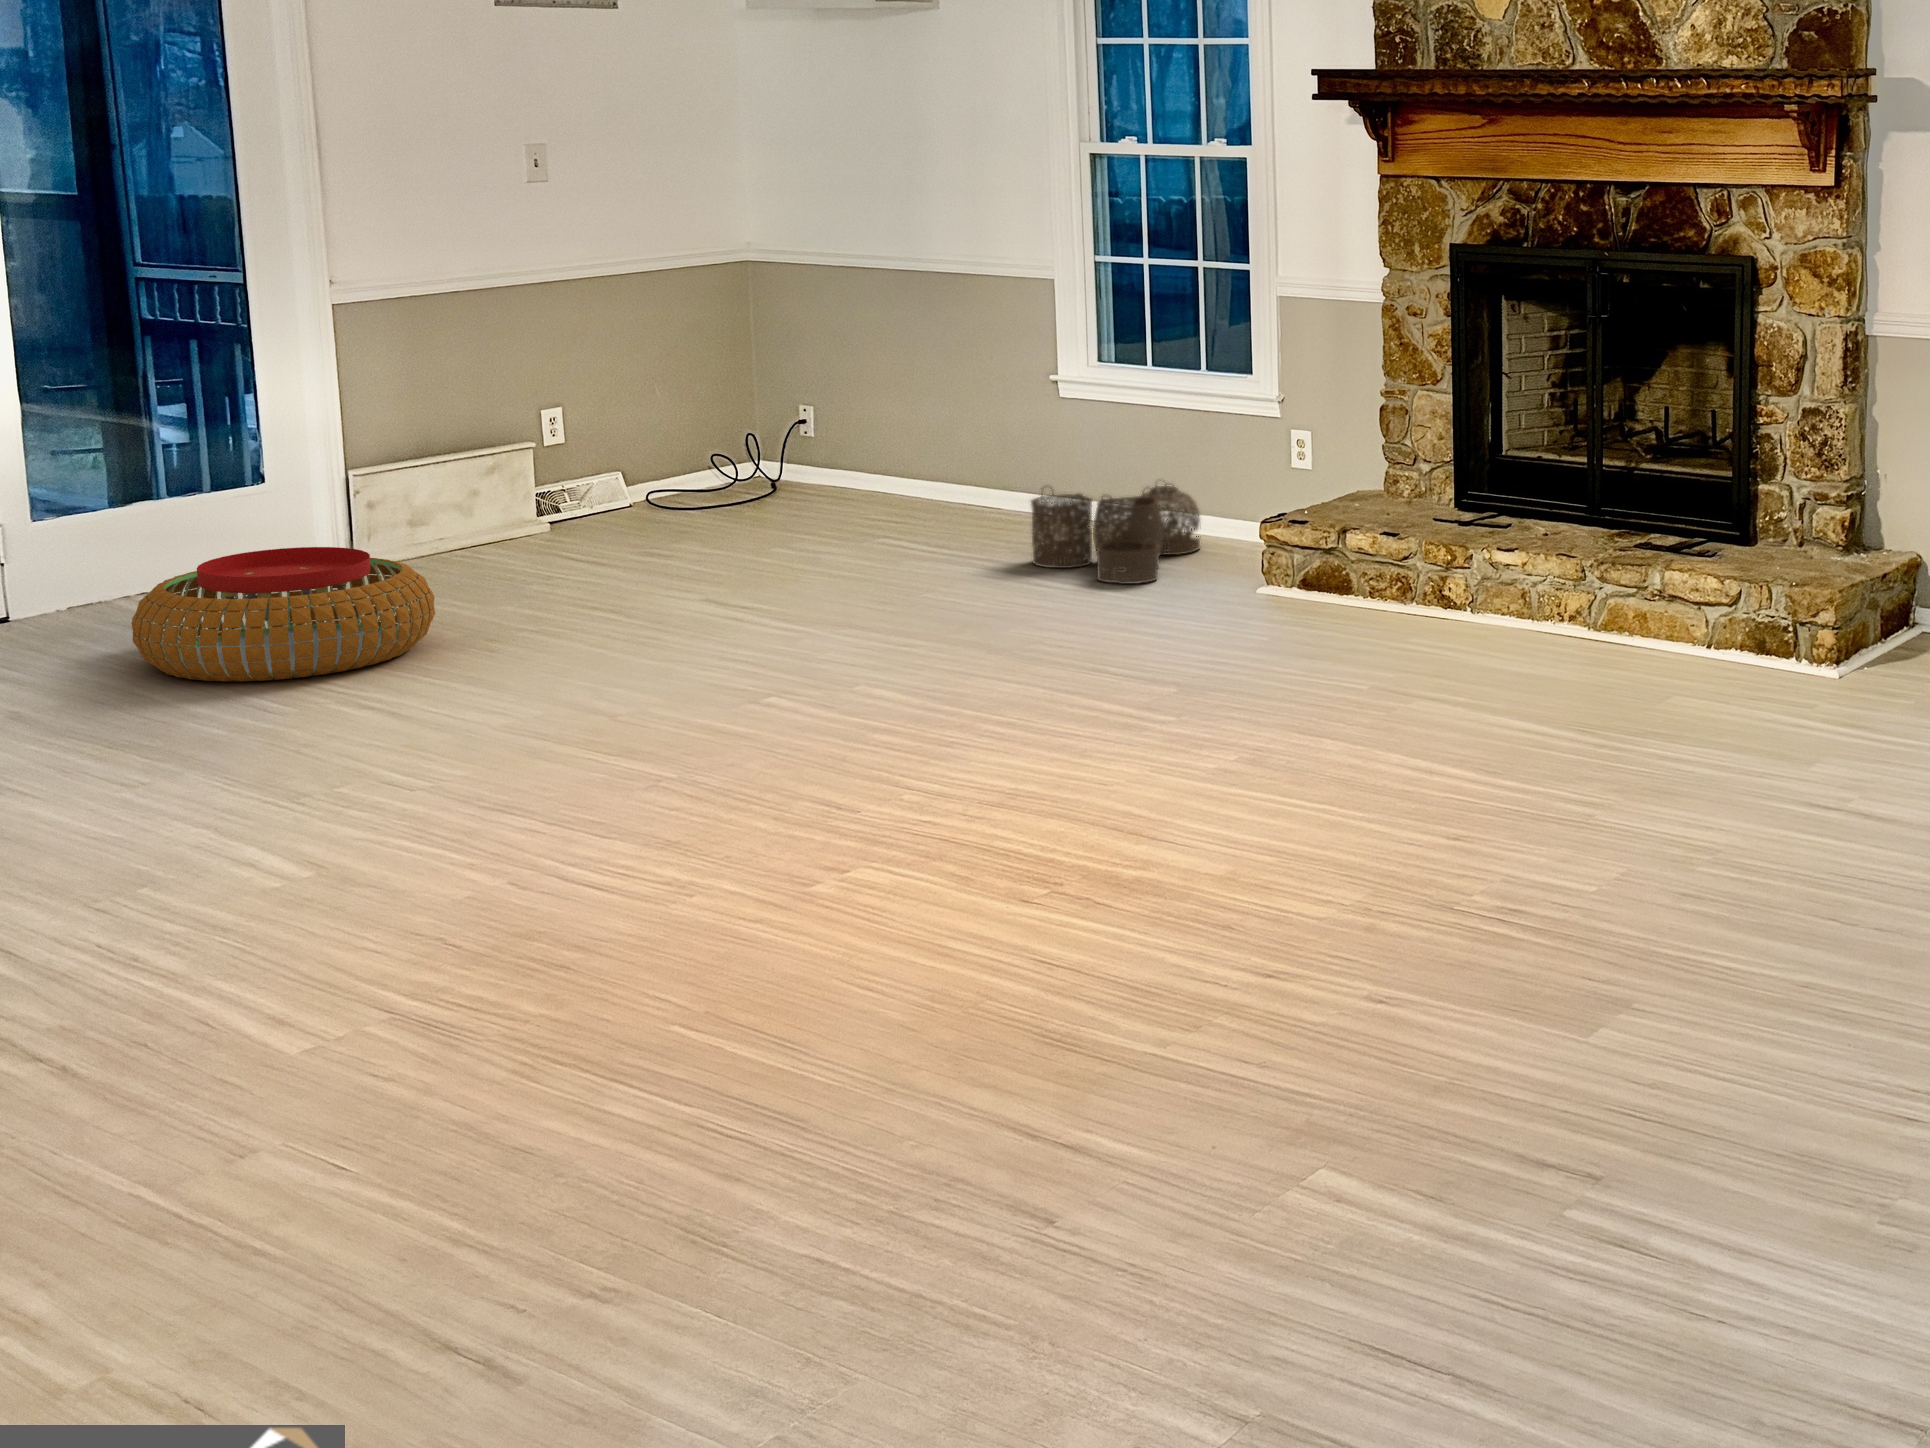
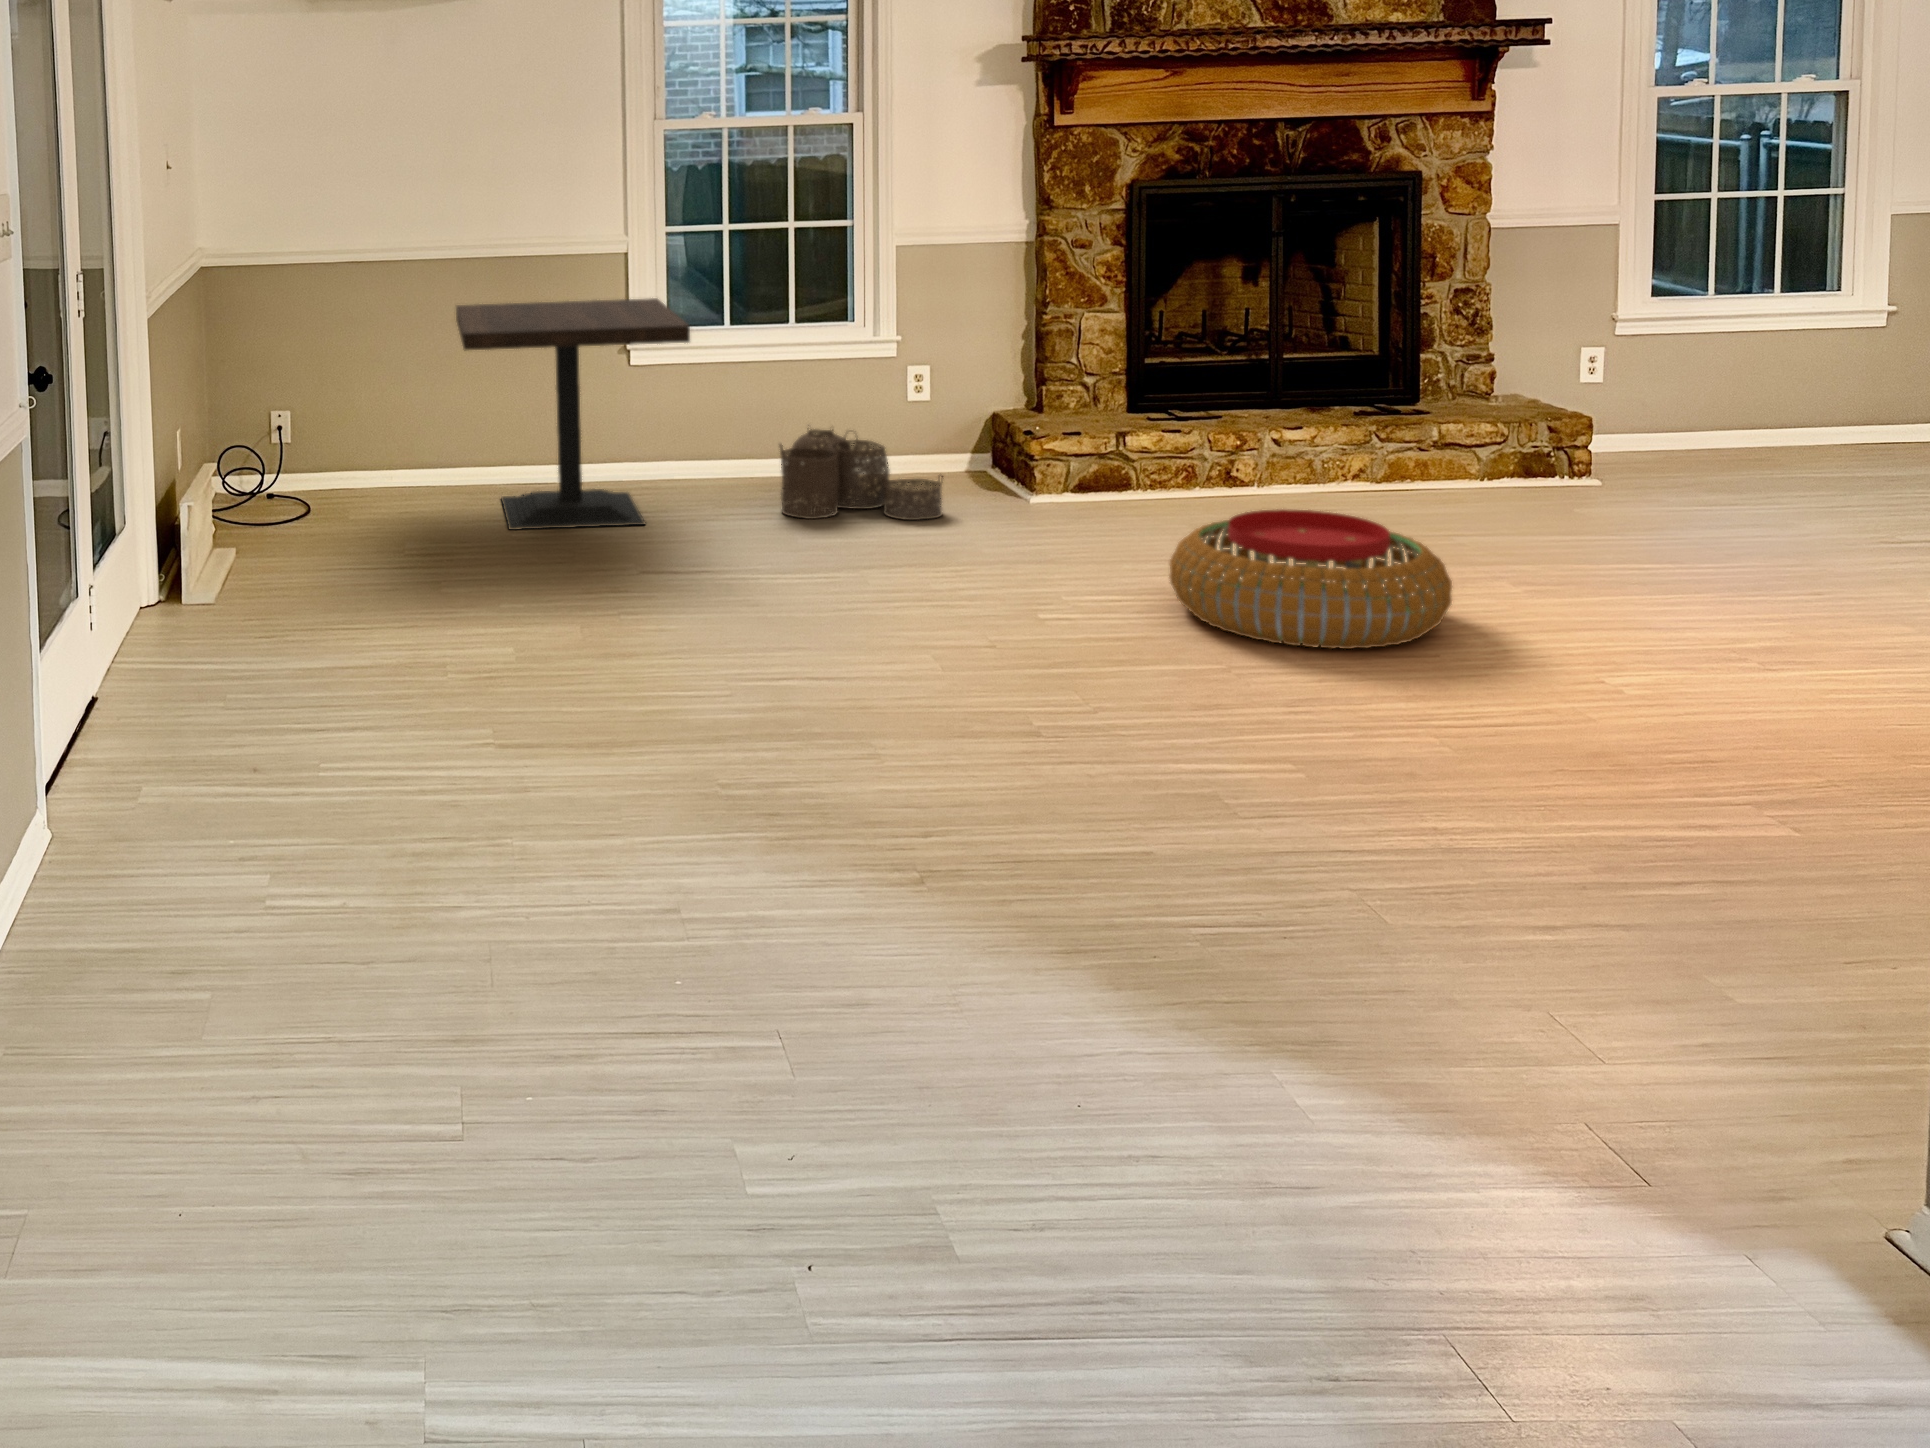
side table: none [749,318,1064,547] -> present [456,298,690,530]
pouf: present [131,547,435,681] -> present [1169,509,1452,649]

